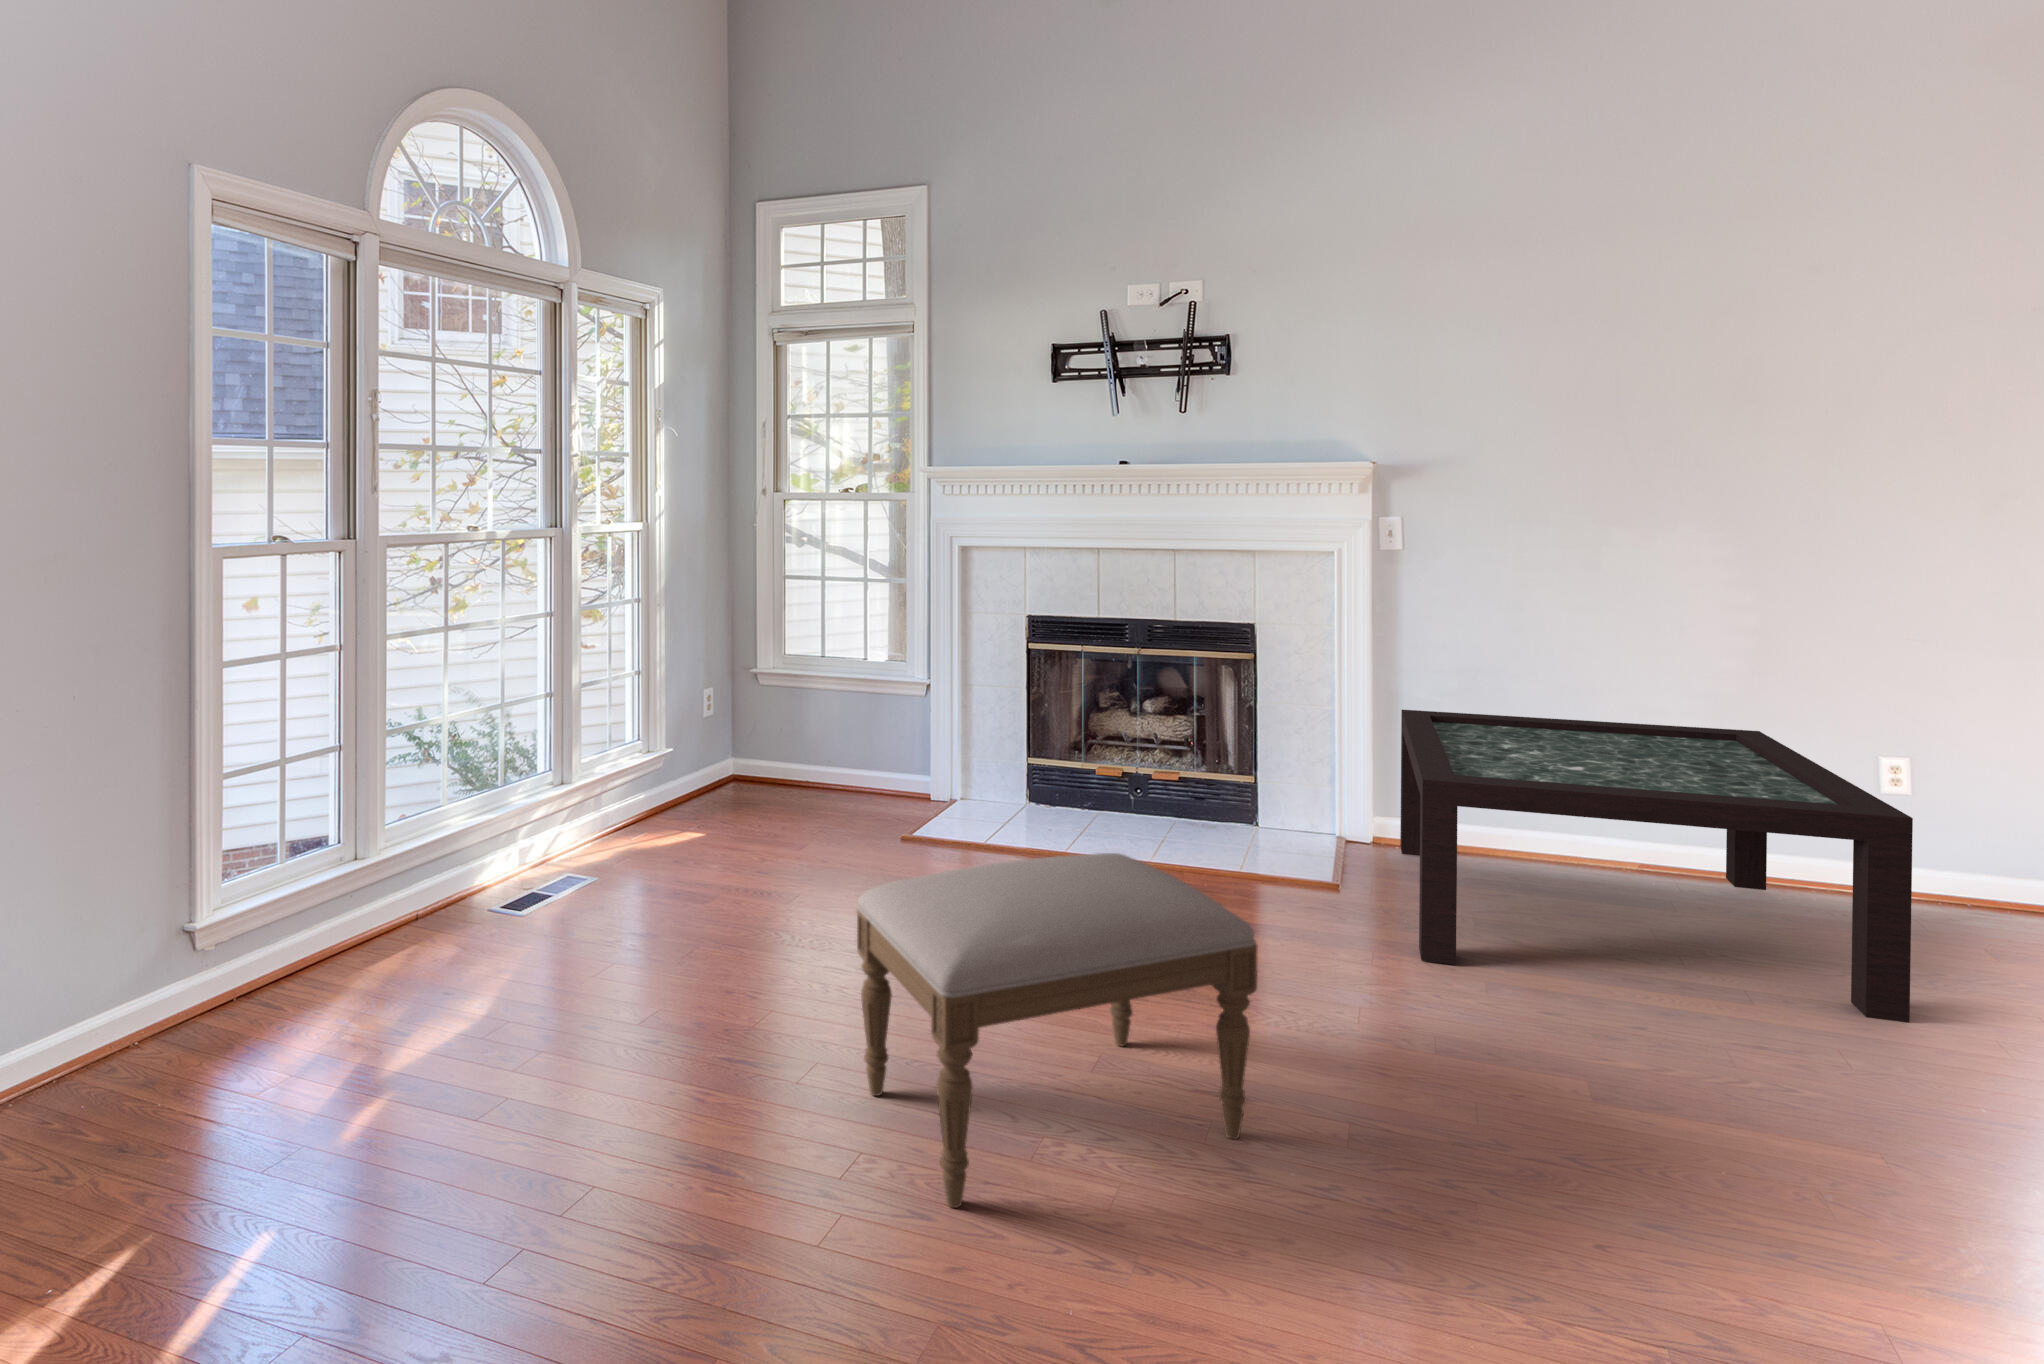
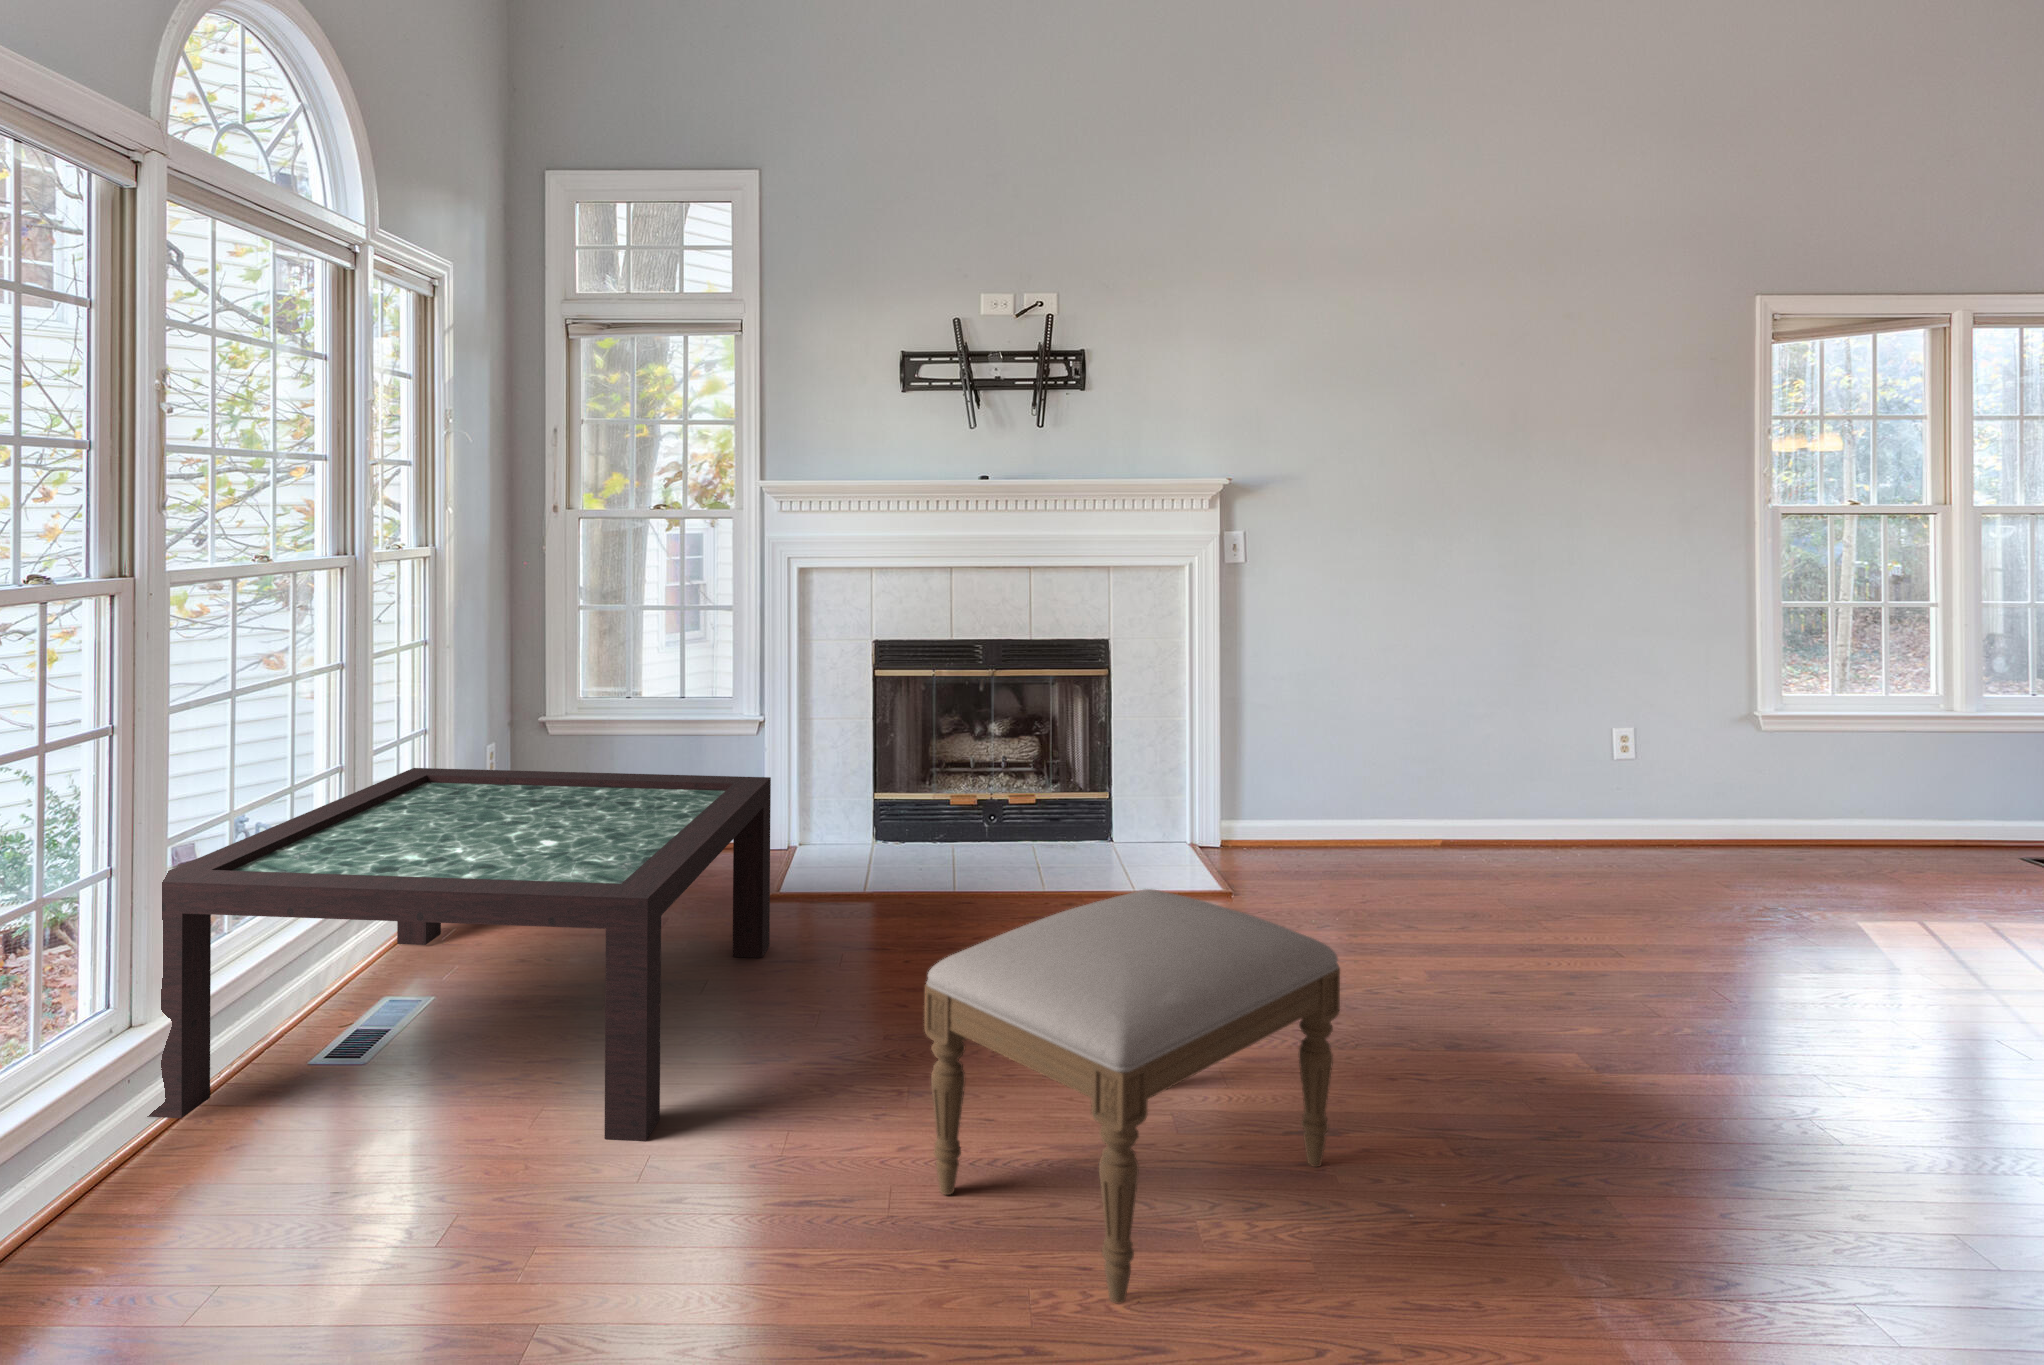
coffee table: present [1400,710,1913,1023] -> present [147,768,771,1141]

